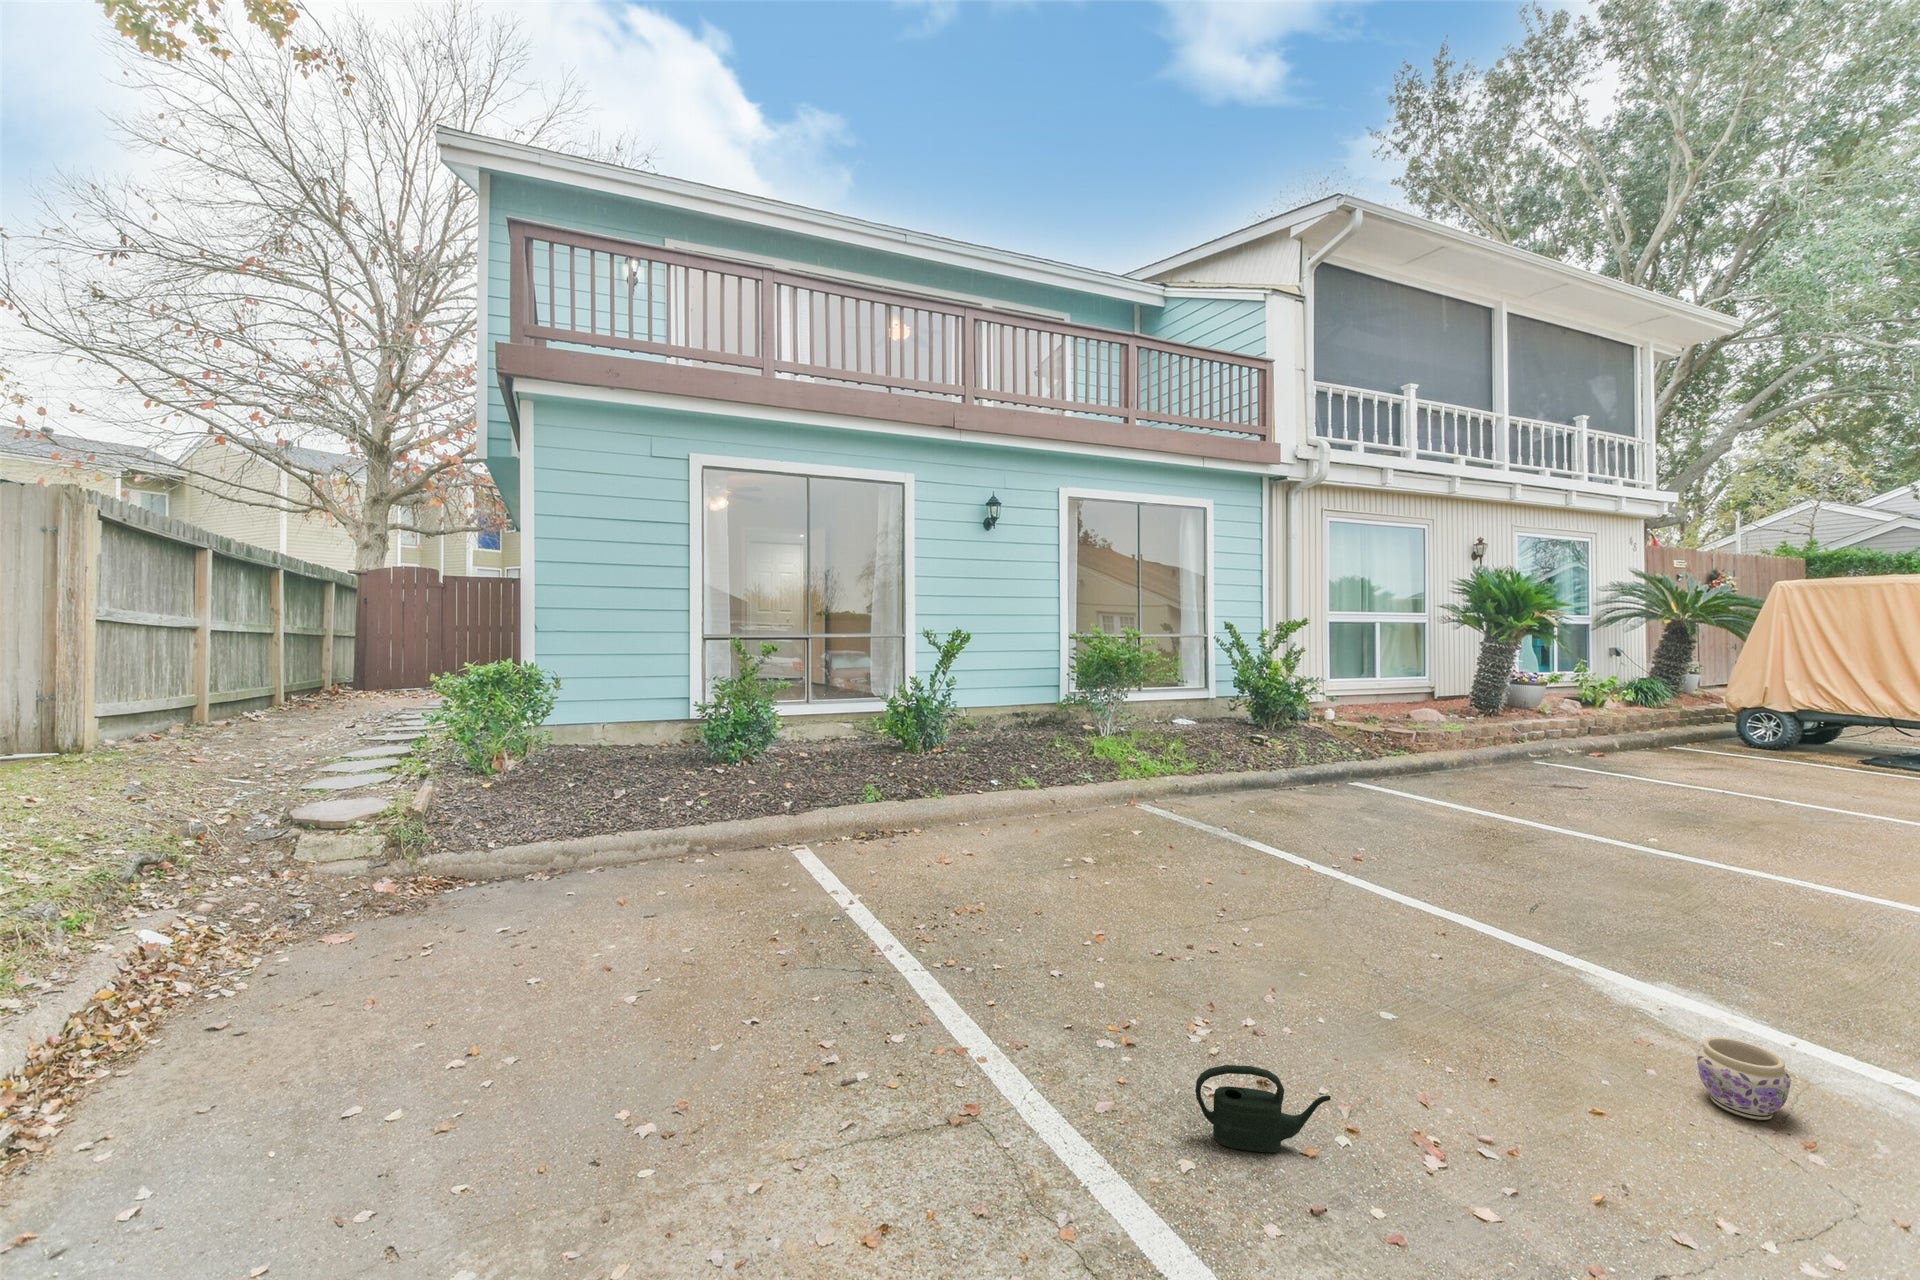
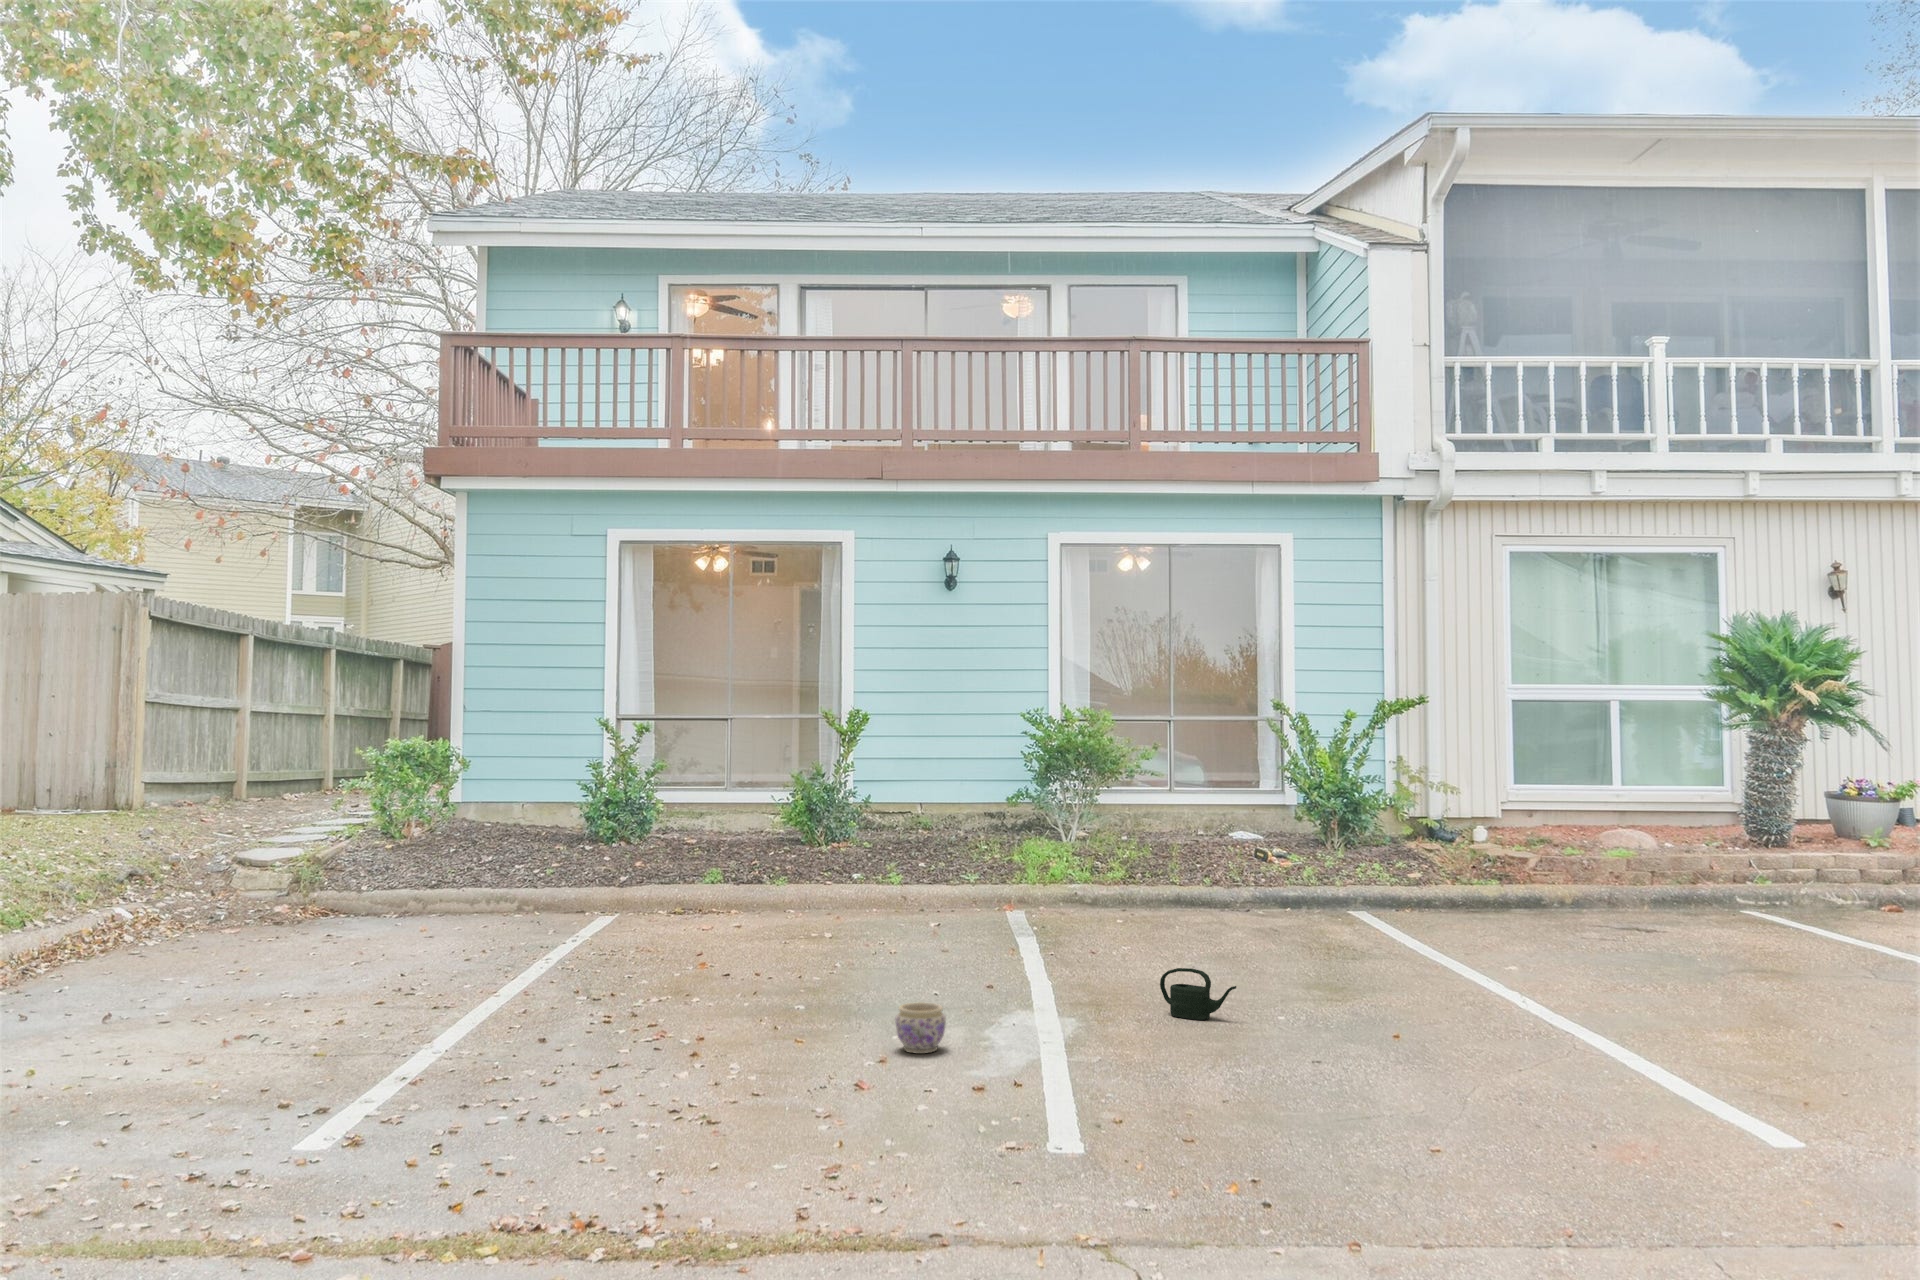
watering can: present [1195,1065,1331,1152] -> present [1160,968,1236,1020]

